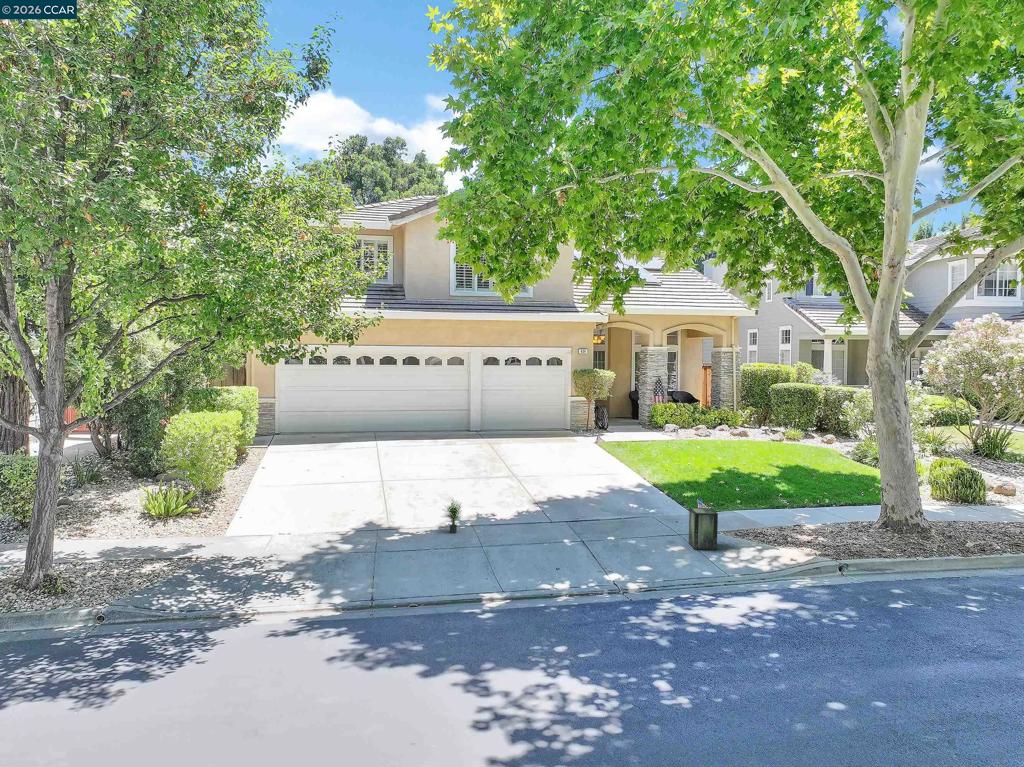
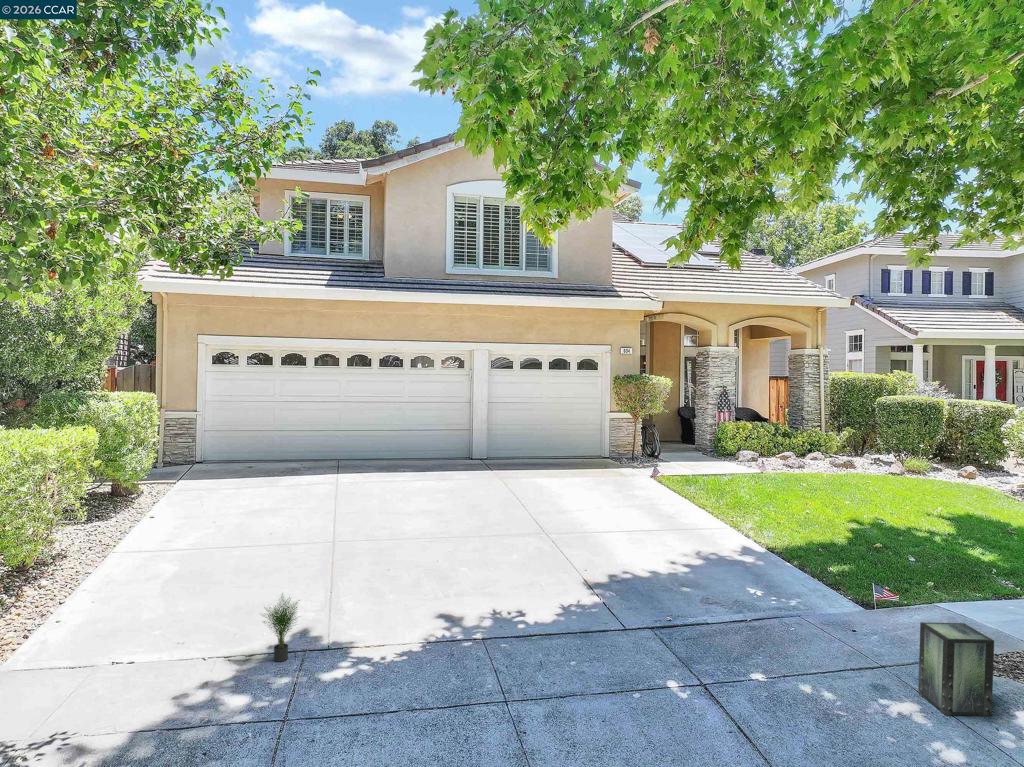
potted plant: present [447,502,460,533] -> present [264,597,297,662]

